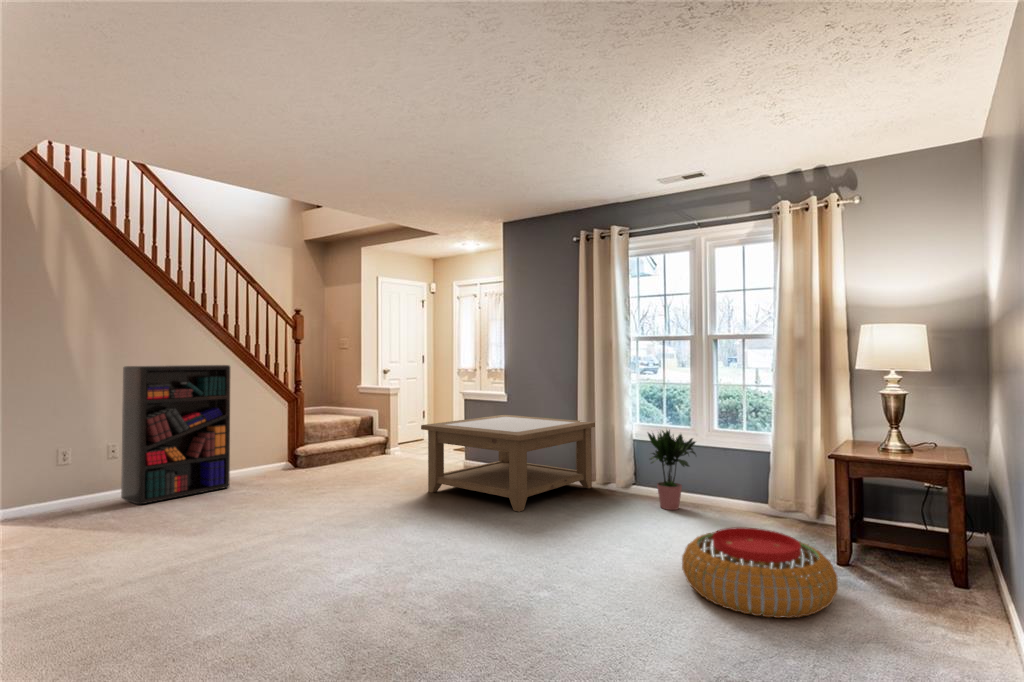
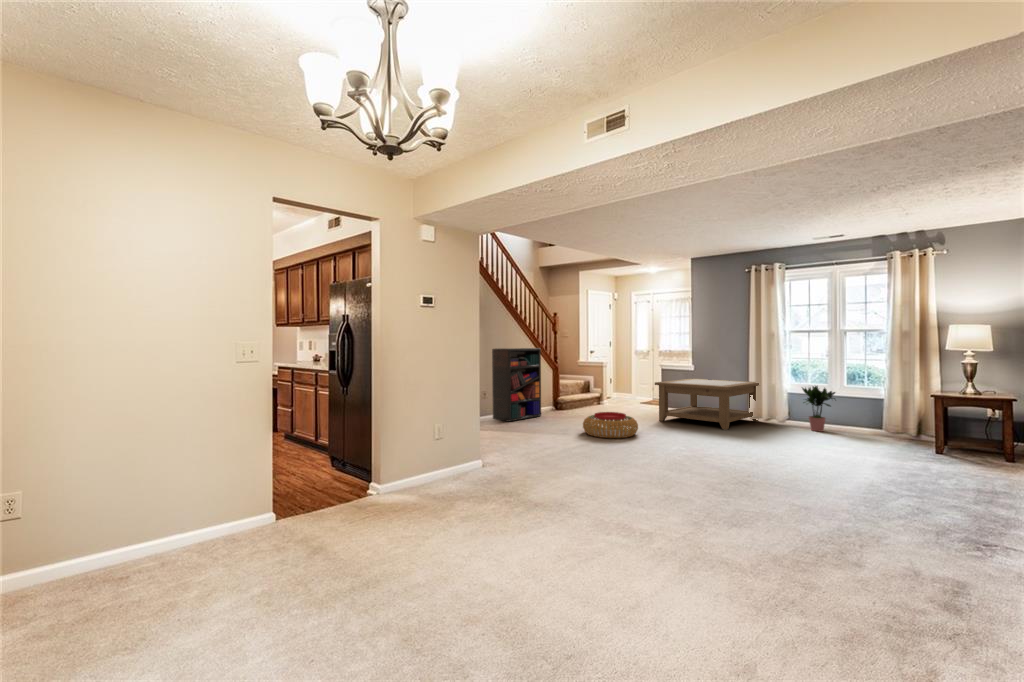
pouf: present [682,527,838,618] -> present [583,412,638,438]

